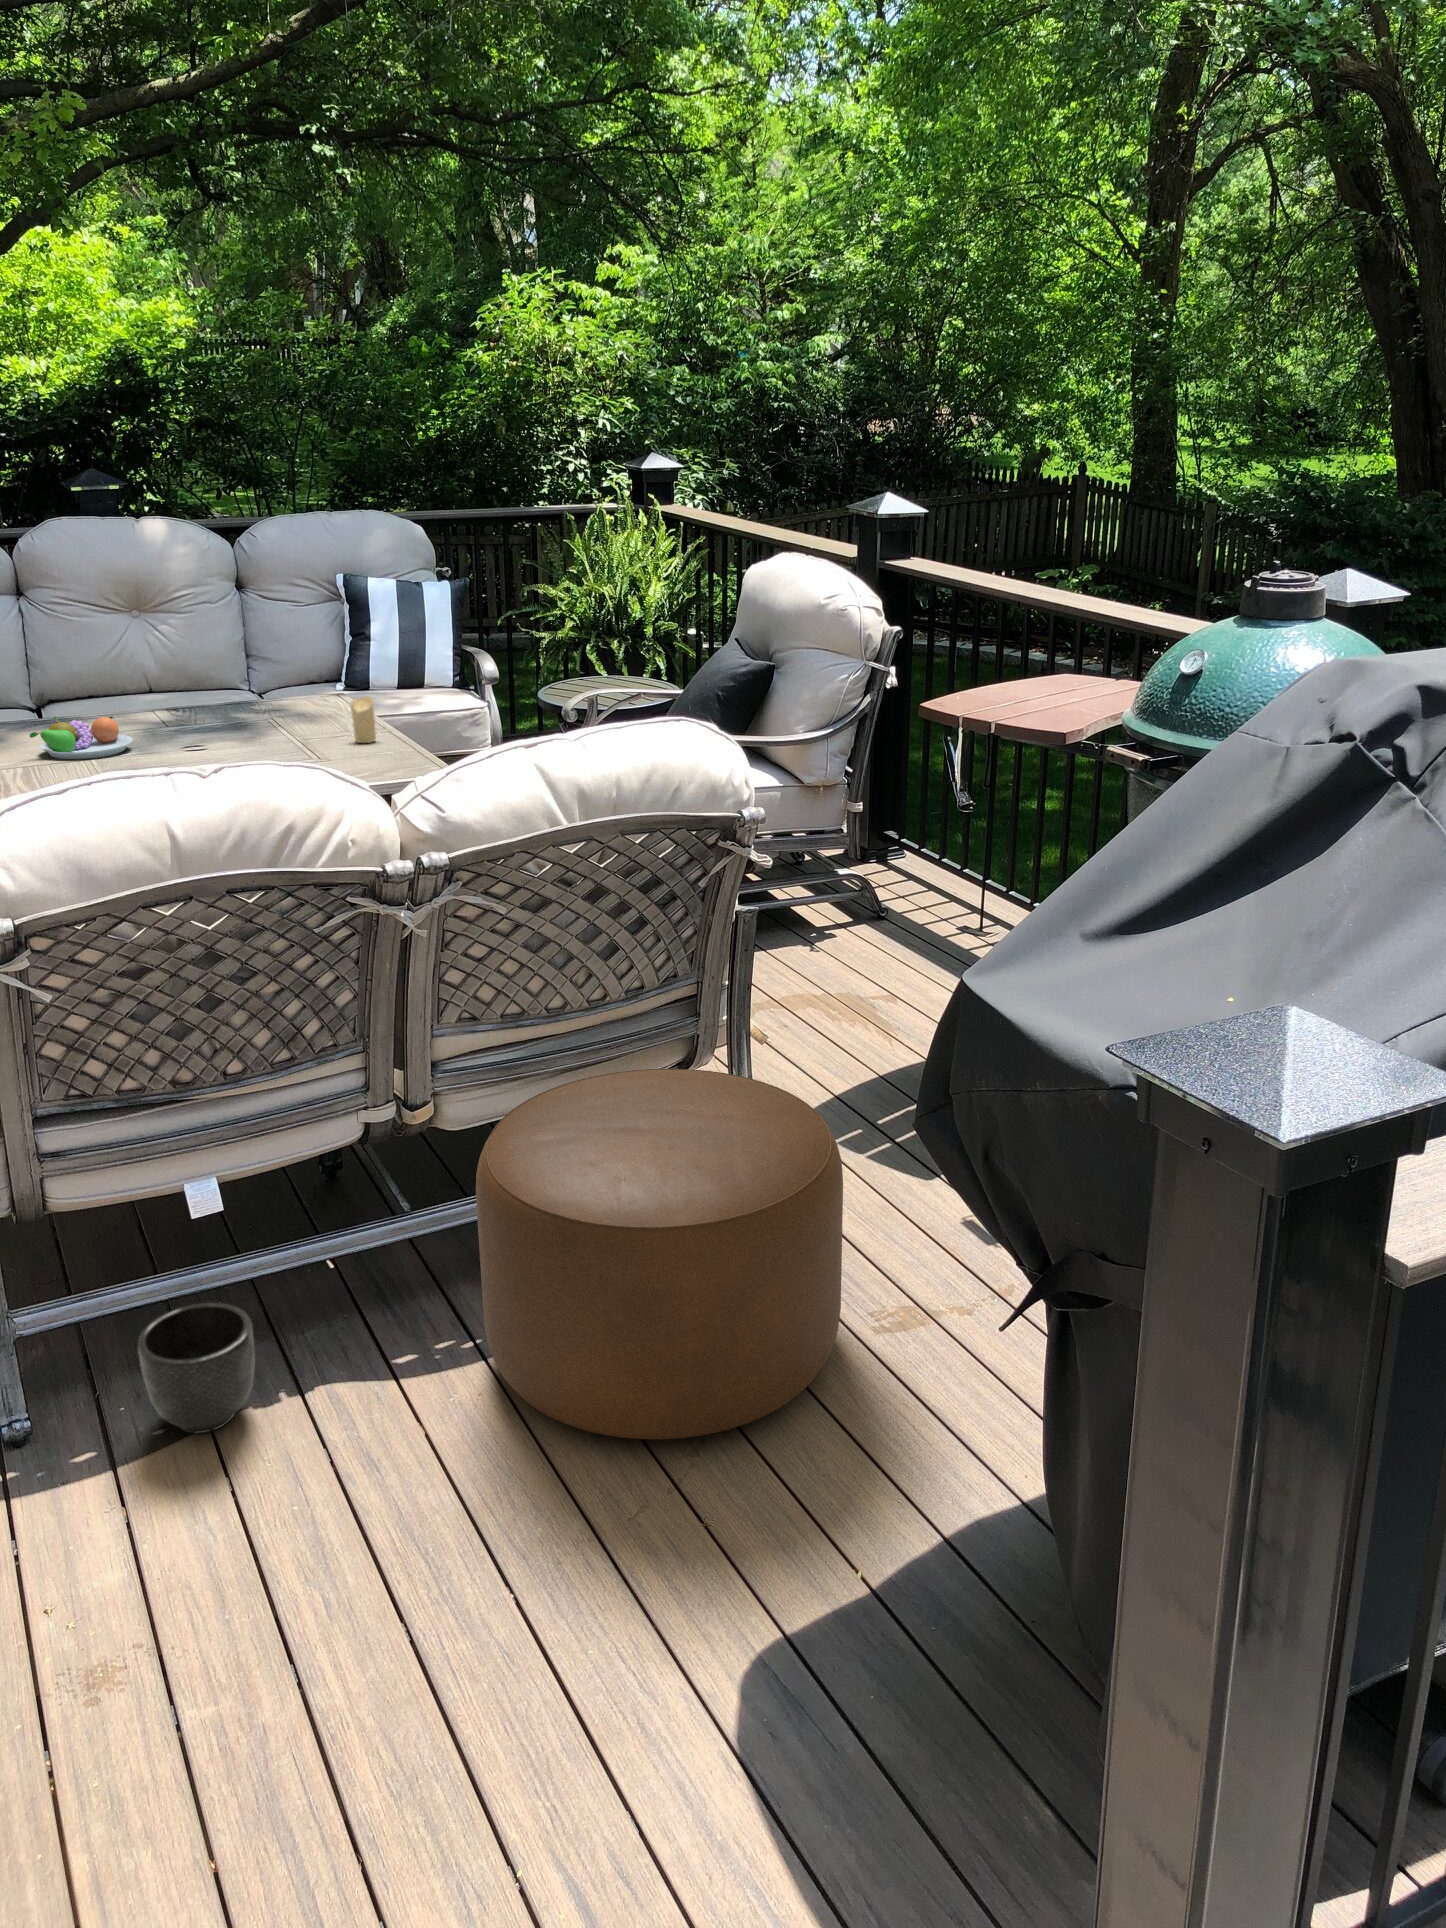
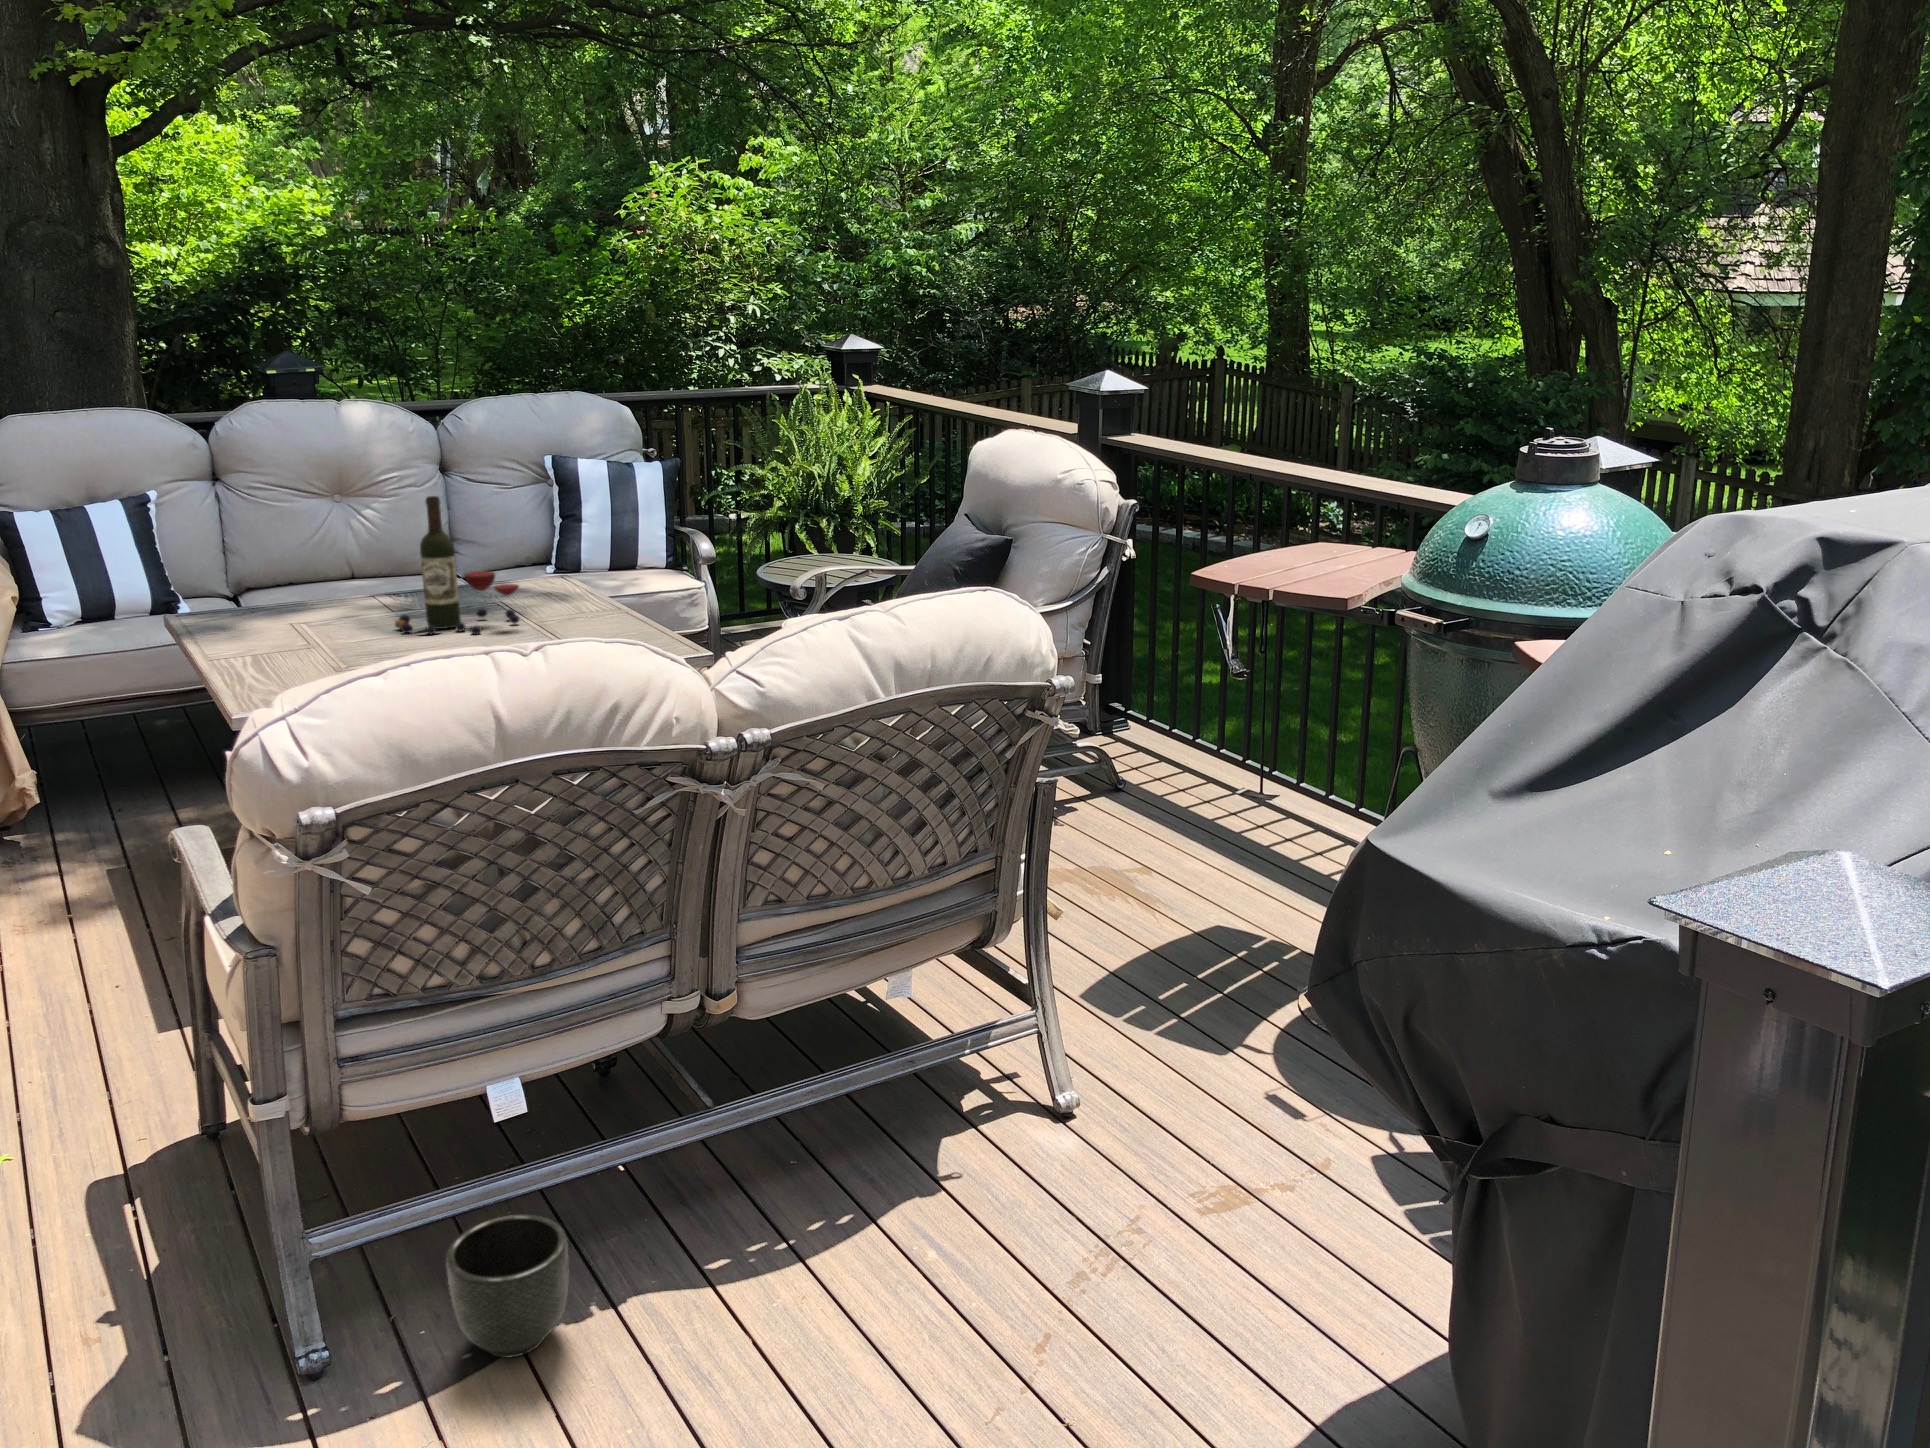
wine bottle: none [182,613,301,749] -> present [395,496,520,635]
candle: present [351,696,376,743] -> none [575,578,600,627]
fruit bowl: present [30,716,133,759] -> none [237,604,345,649]
ottoman: present [476,1069,843,1439] -> none [797,948,1177,1336]

